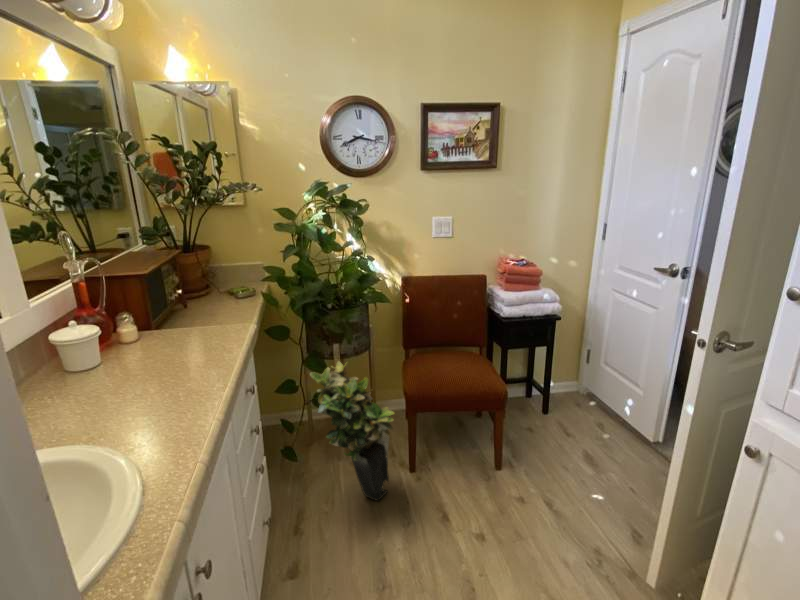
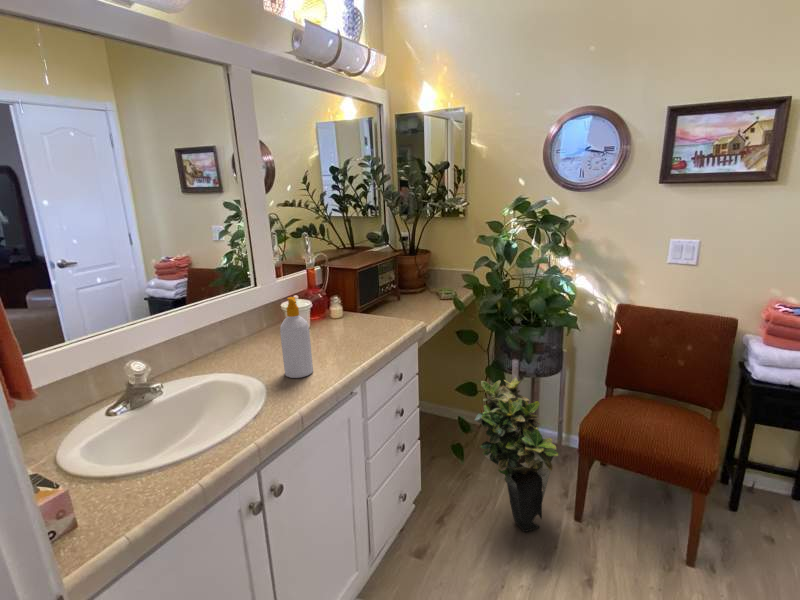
soap bottle: none [128,314,180,421] -> present [280,297,313,378]

